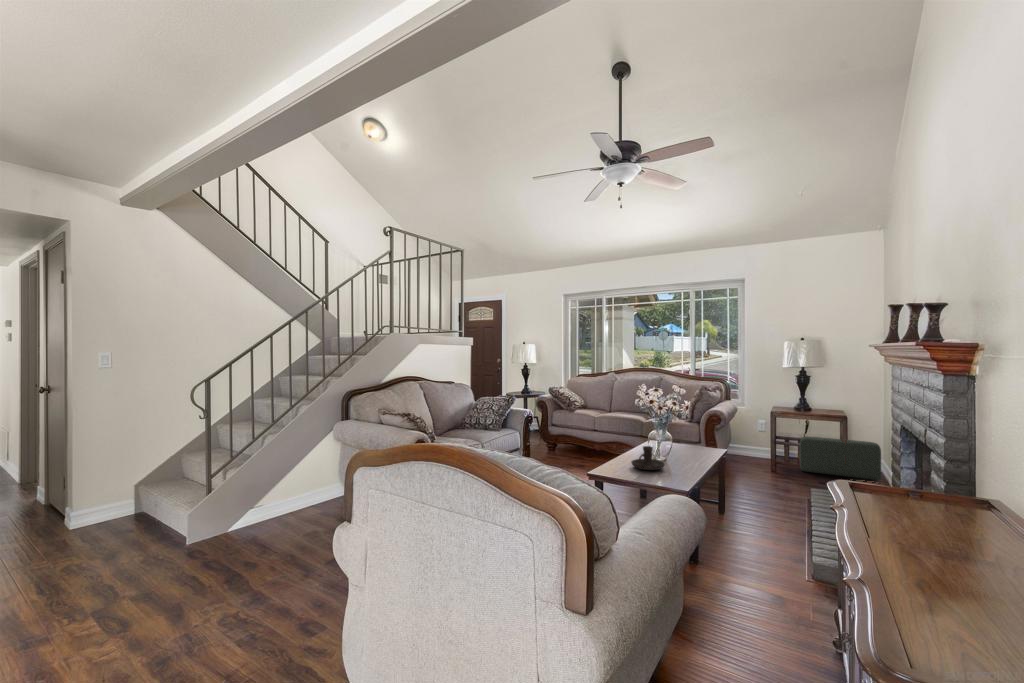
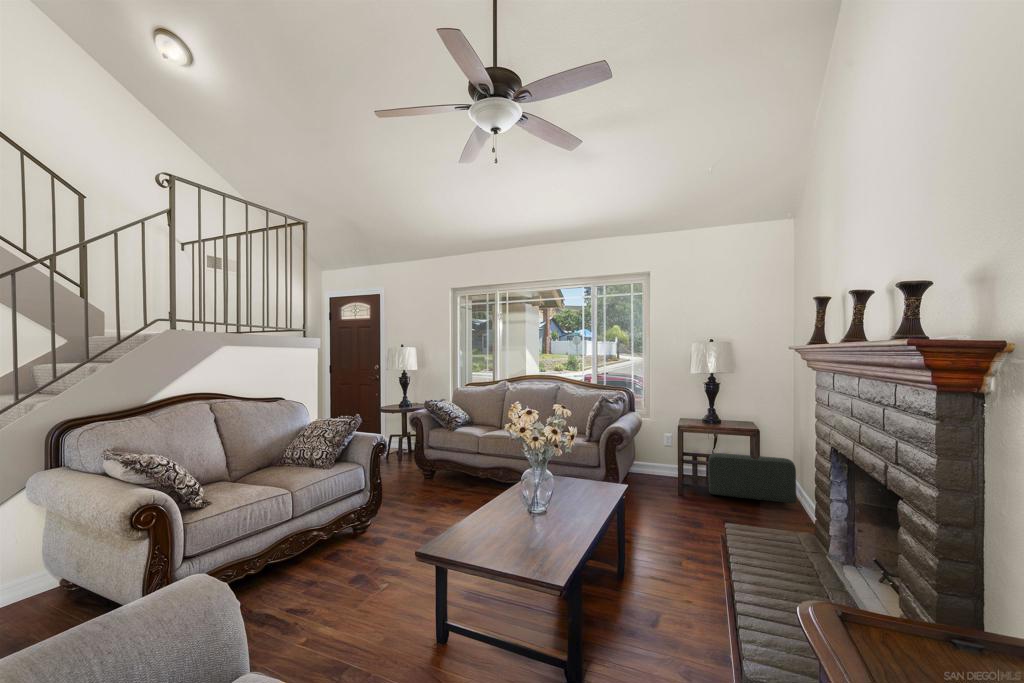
candle holder: present [631,446,665,470] -> none [491,489,536,525]

